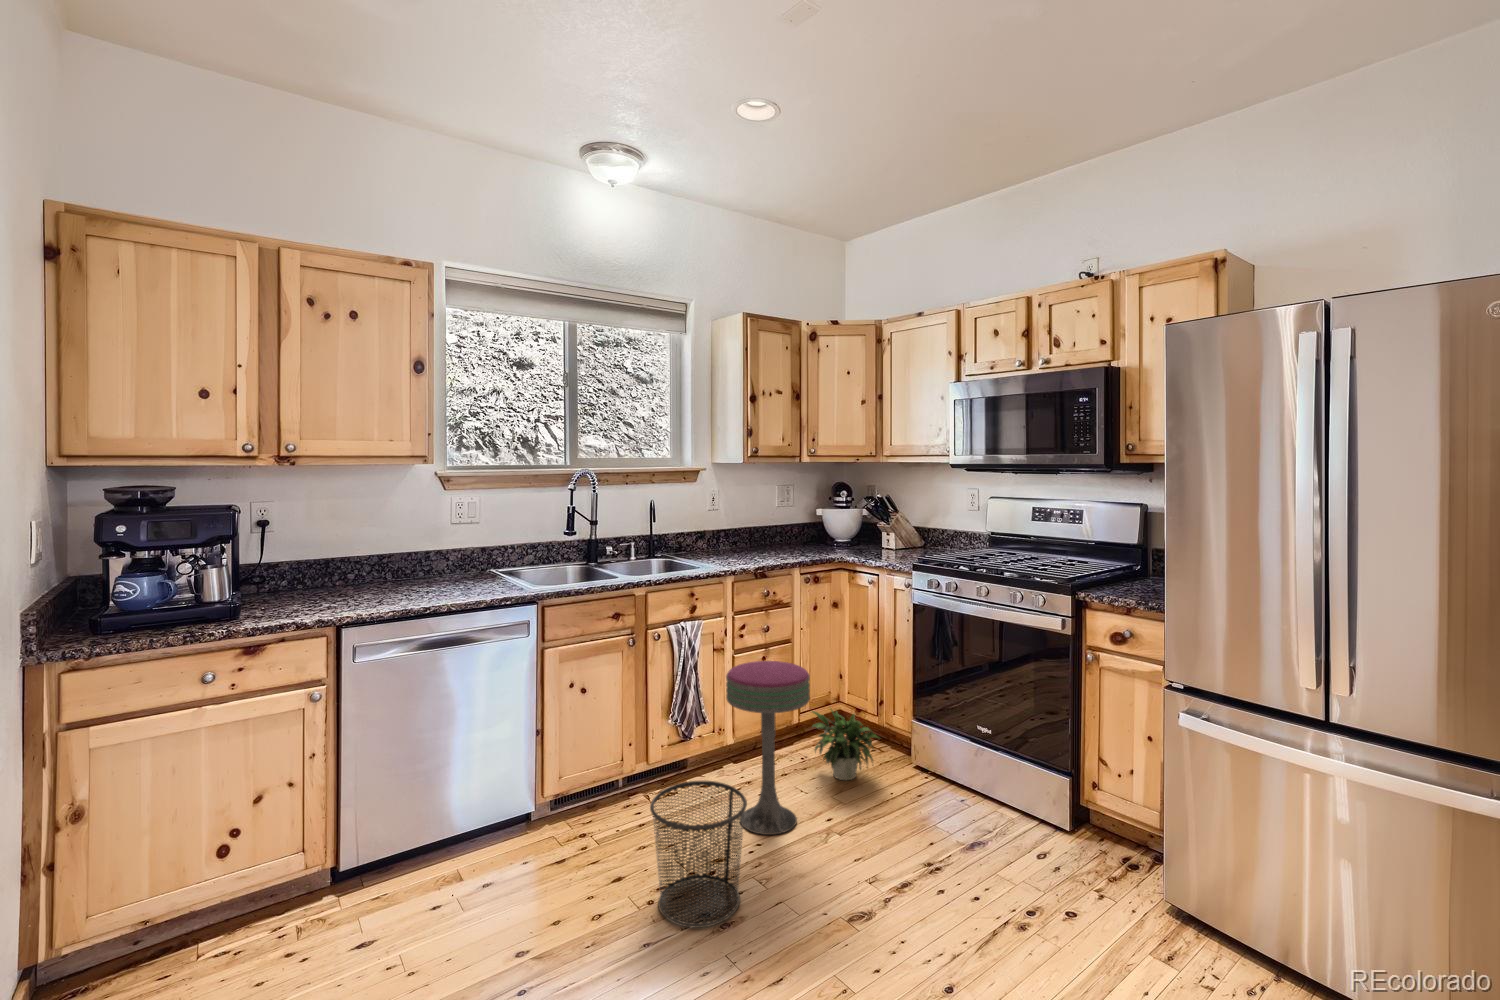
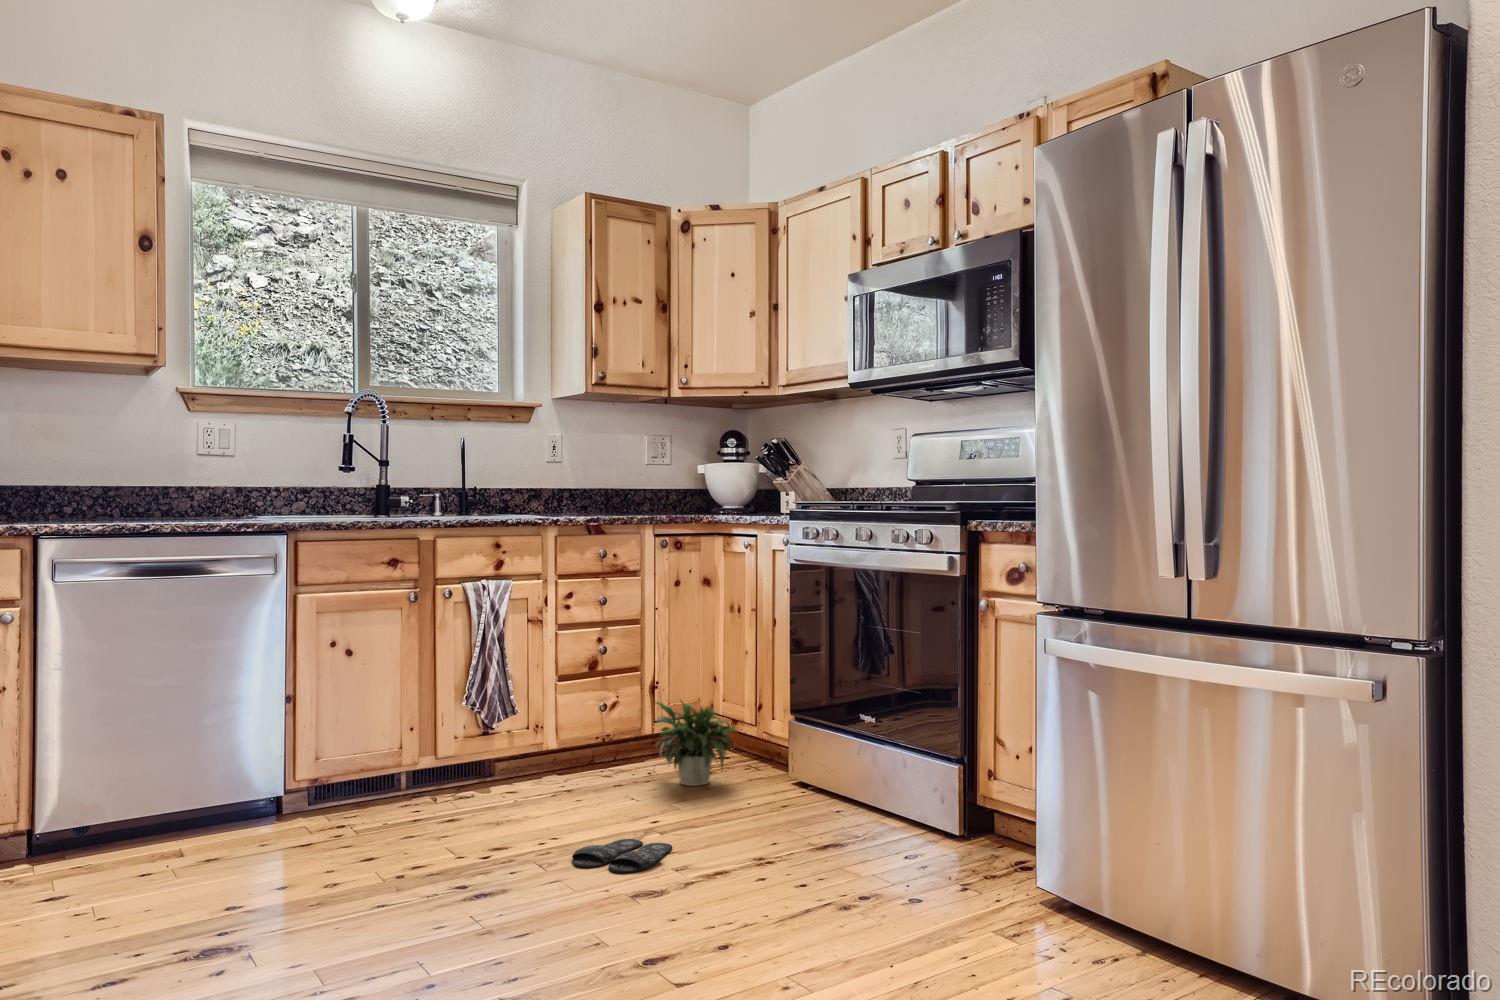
bar stool: present [726,661,810,835] -> none [524,620,628,820]
waste bin: present [650,781,747,928] -> none [408,730,522,873]
slippers: none [792,867,872,927] -> present [572,839,672,873]

